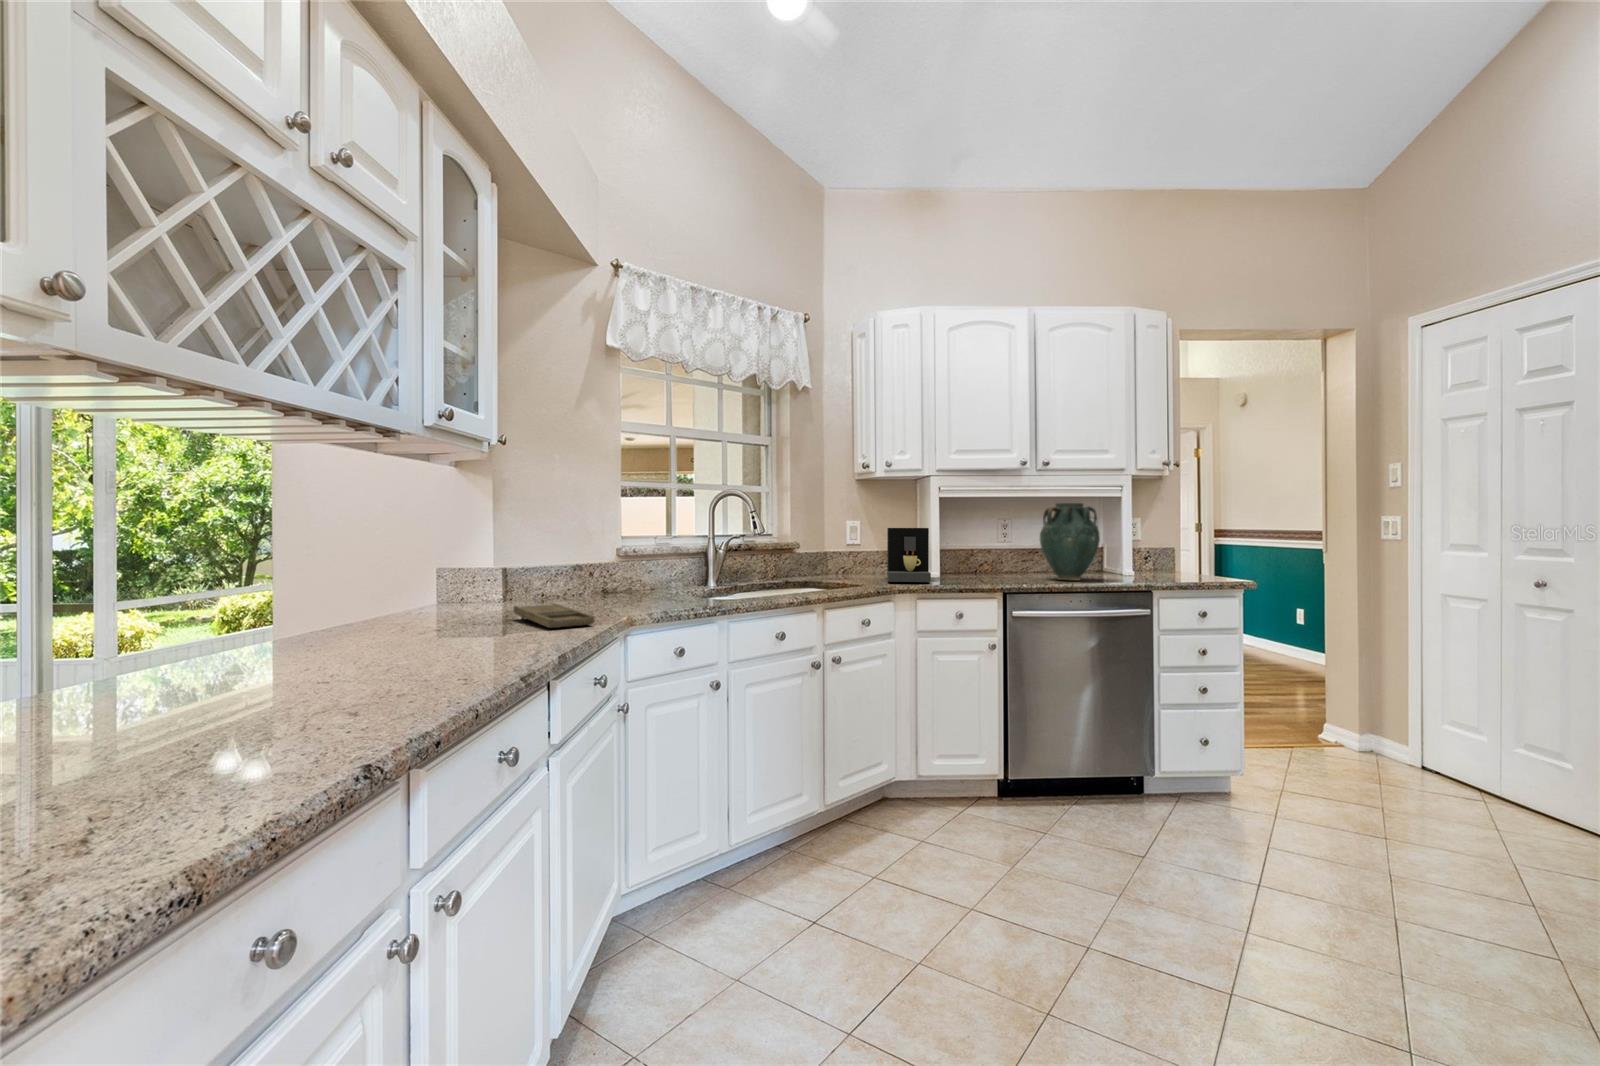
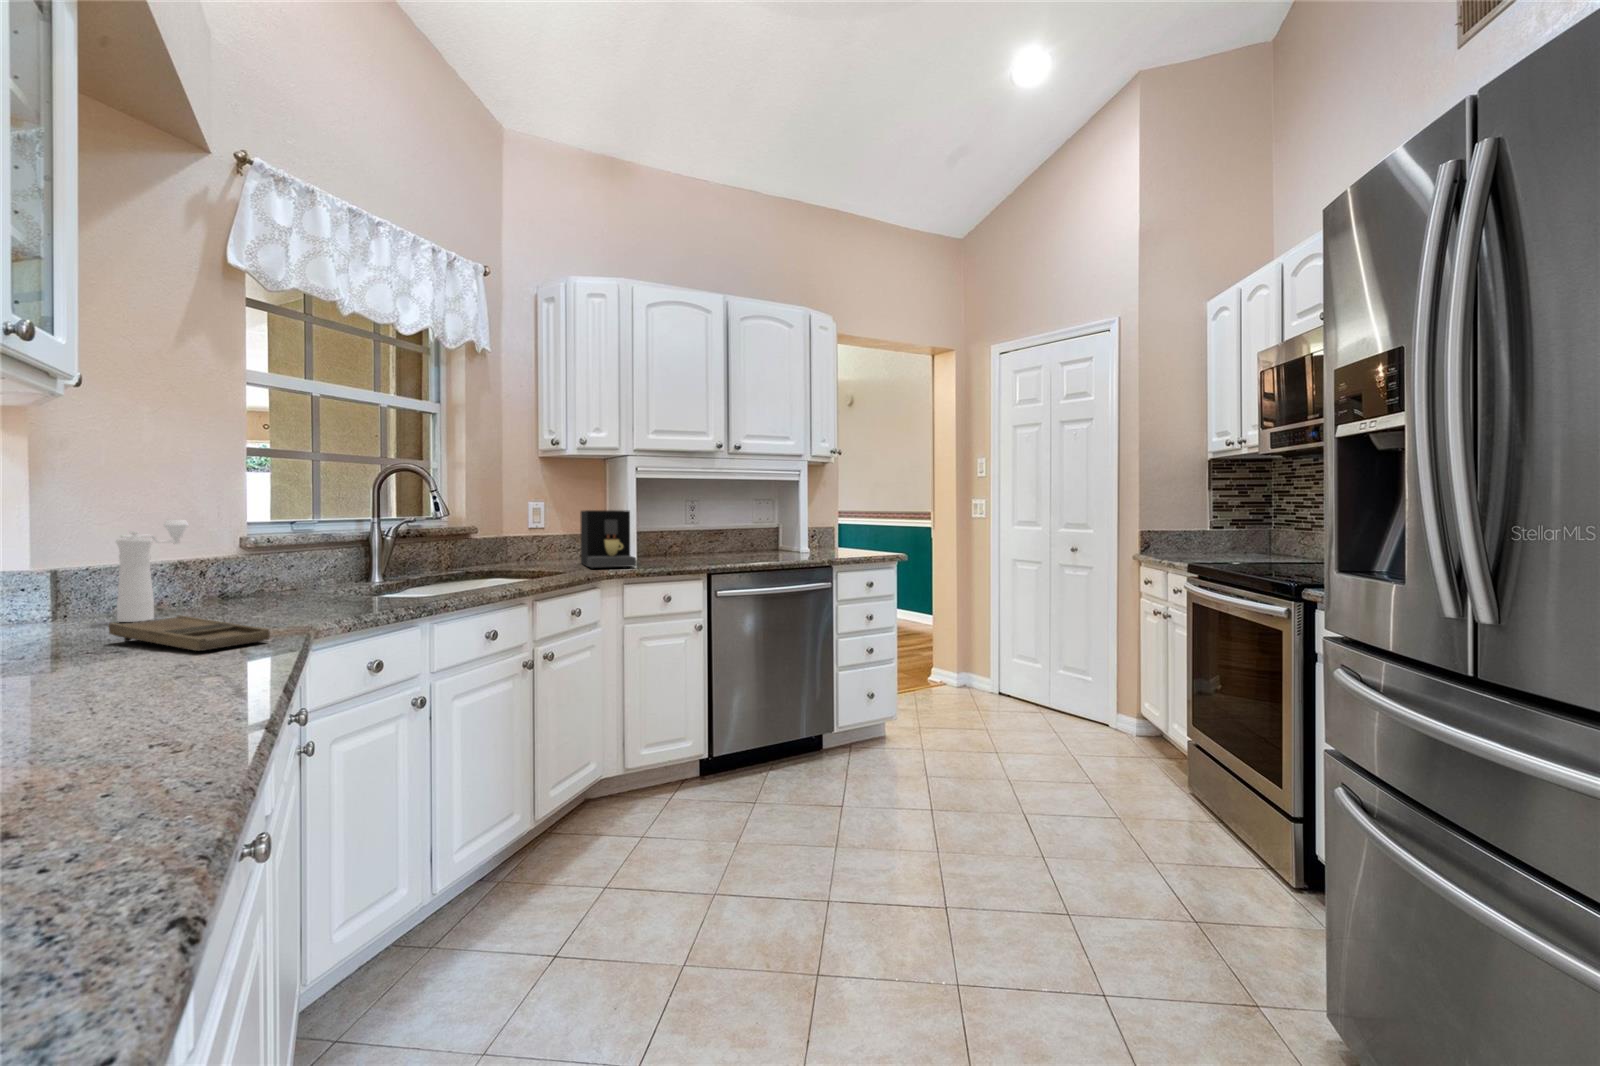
vase: present [1040,503,1100,580] -> none [732,487,785,560]
pepper mill: none [531,535,575,607] -> present [116,520,189,622]

